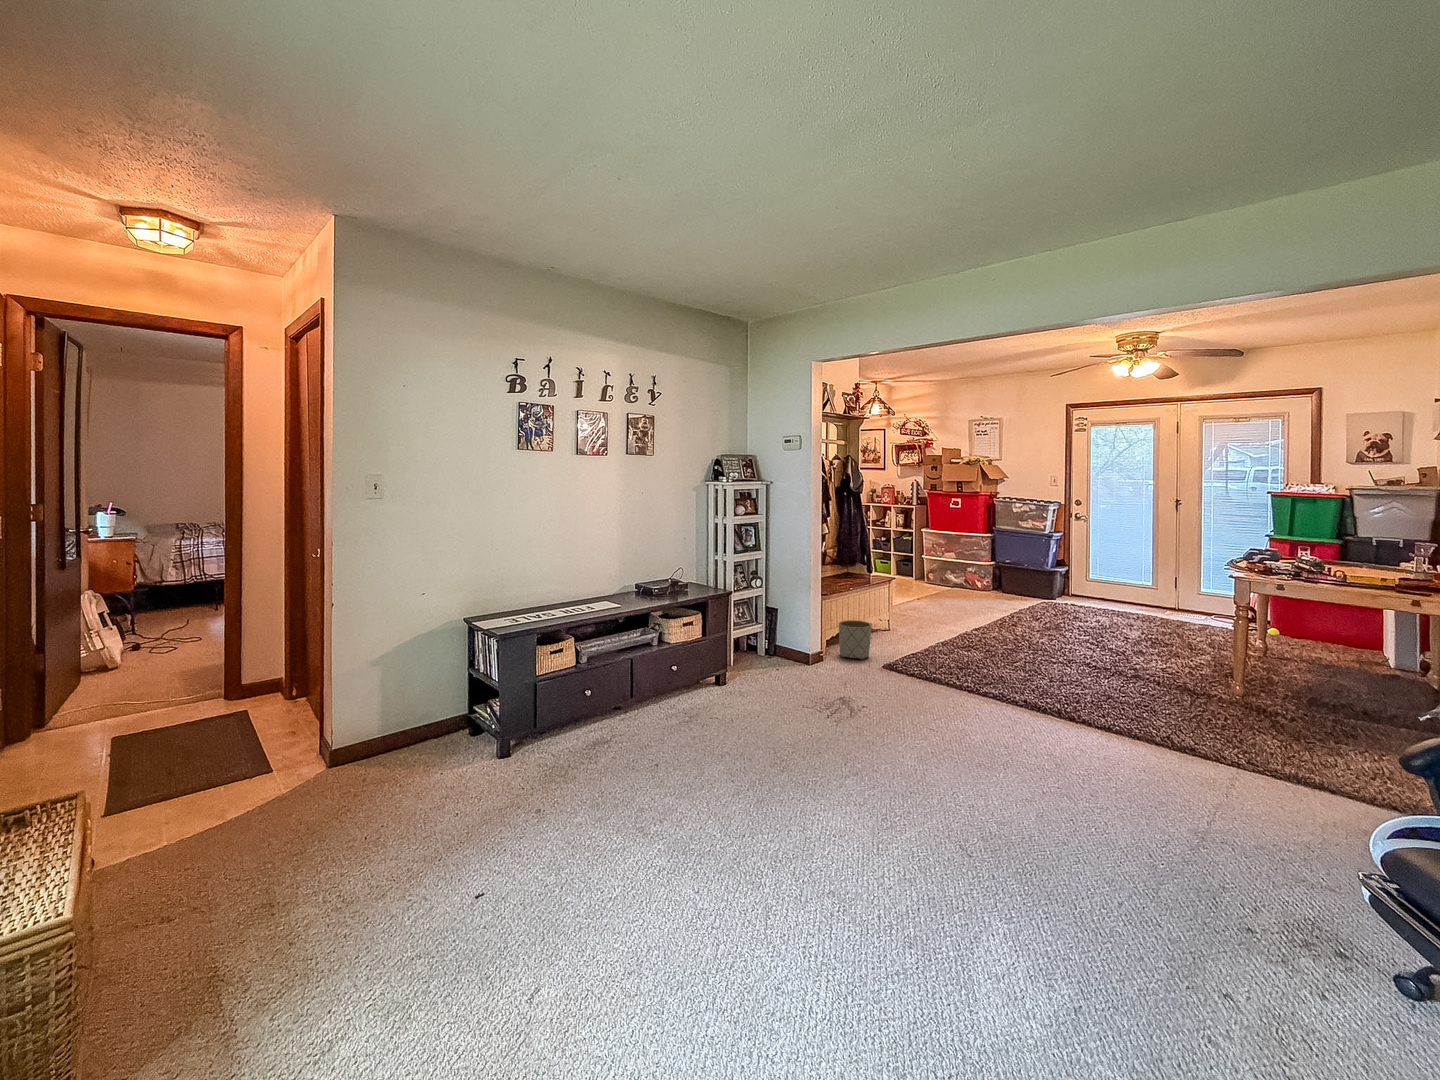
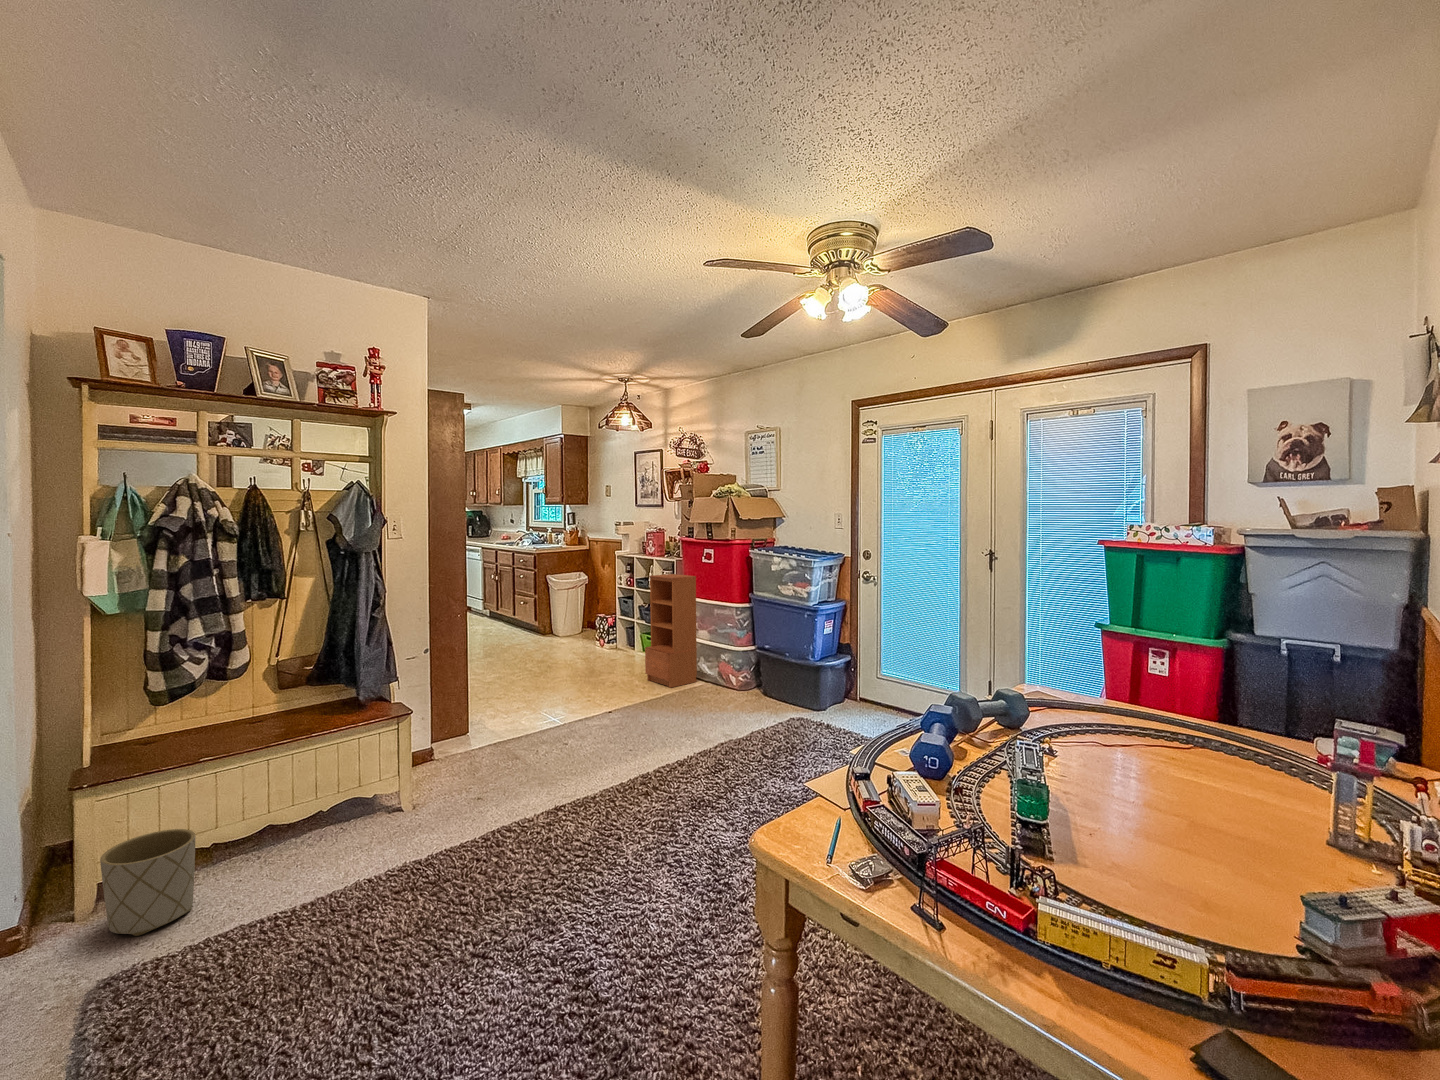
bookcase: none [912,517,950,589] -> present [645,574,697,688]

